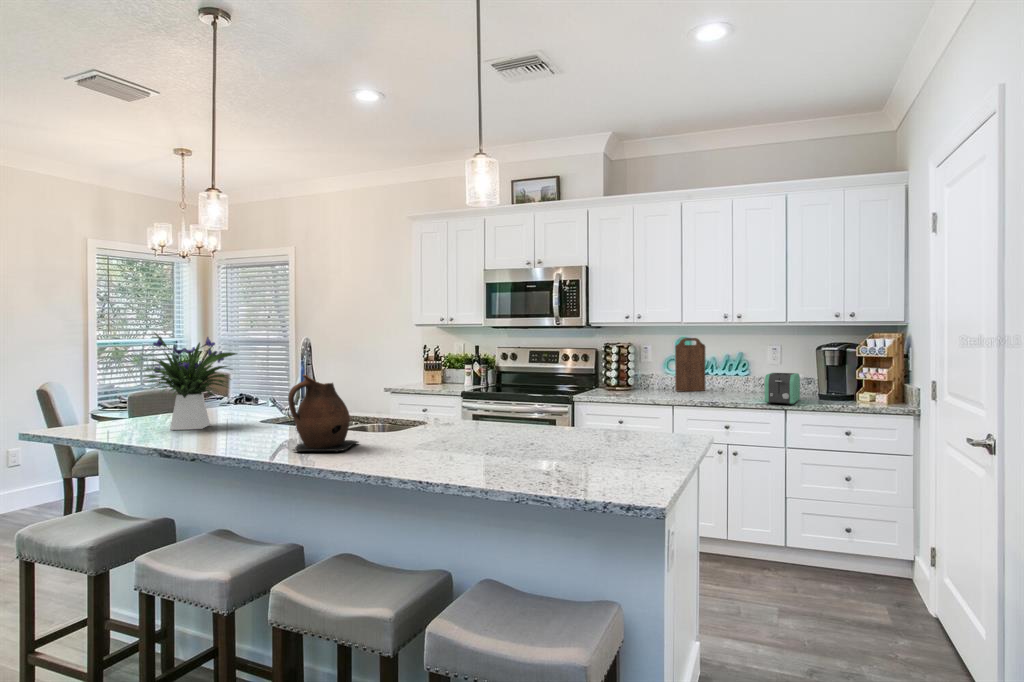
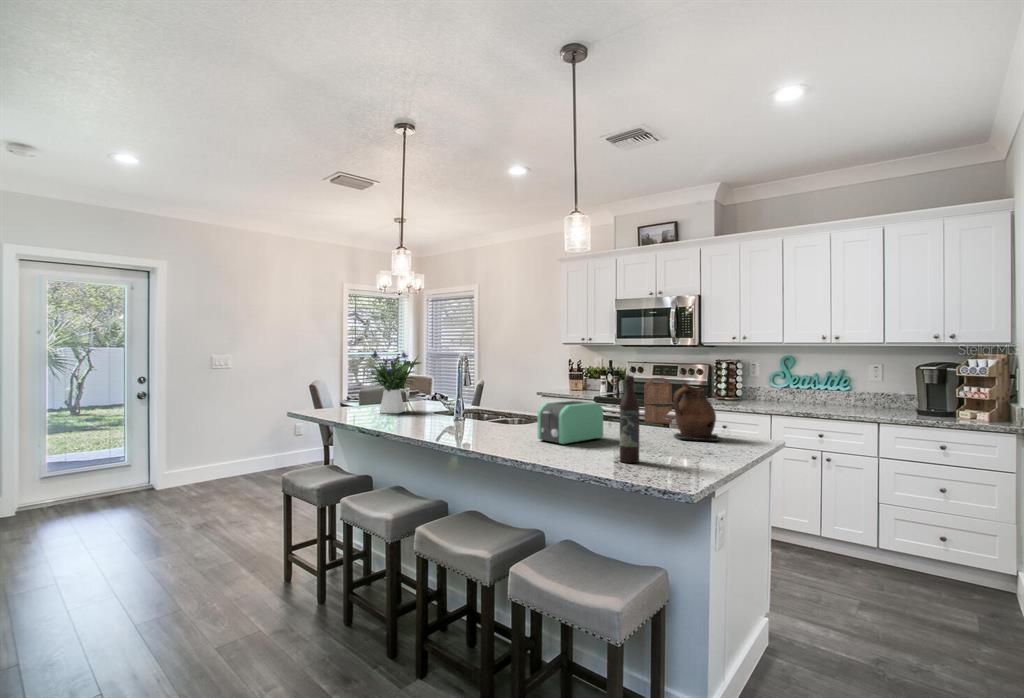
cutting board: present [675,338,706,391] -> present [644,378,672,424]
wine bottle: none [575,367,602,490] -> present [620,376,639,463]
toaster: present [765,373,800,404] -> present [537,400,603,445]
ceramic pitcher: present [288,375,358,452] -> present [673,383,719,441]

